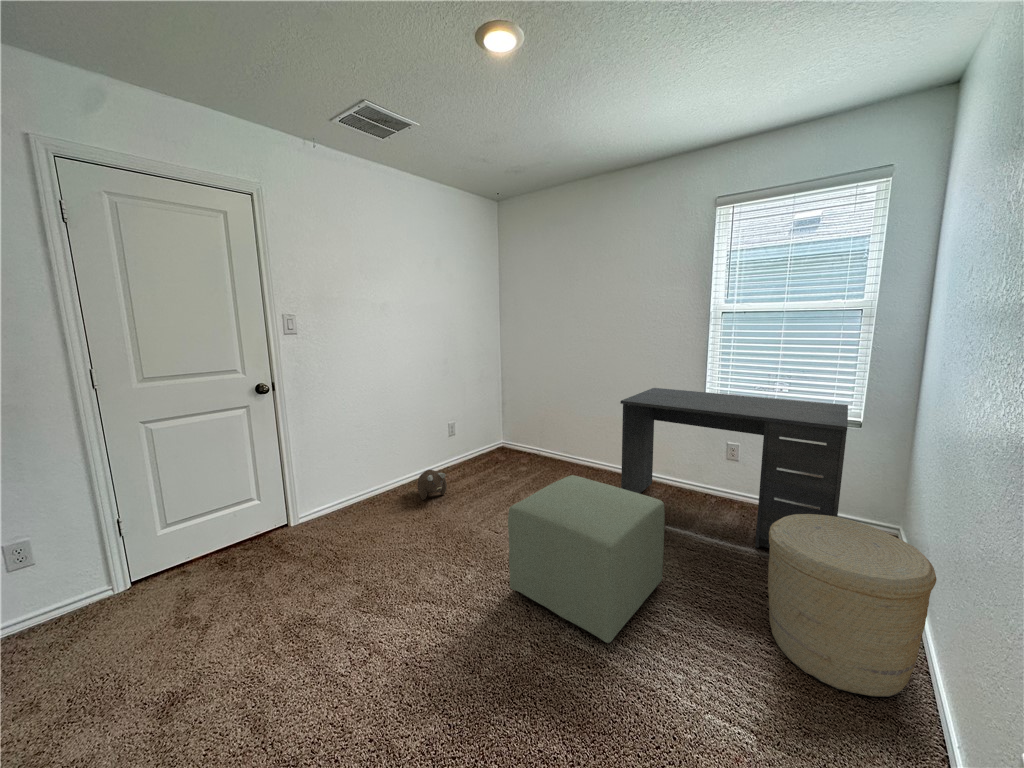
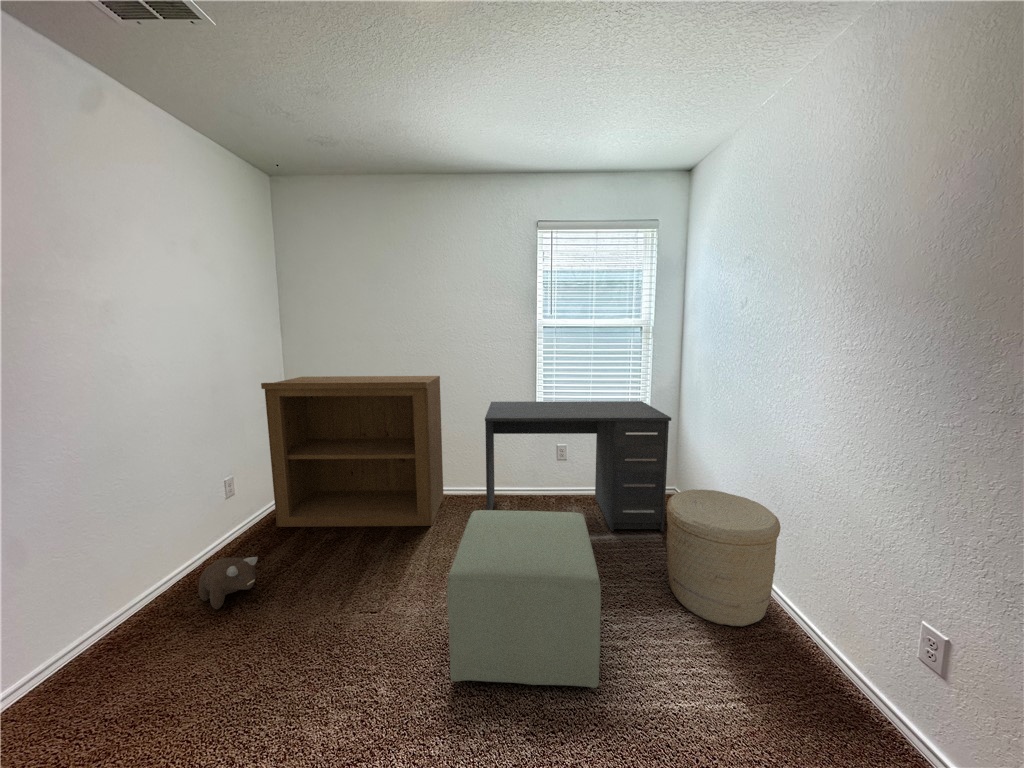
bookshelf: none [472,355,607,491] -> present [261,376,443,527]

